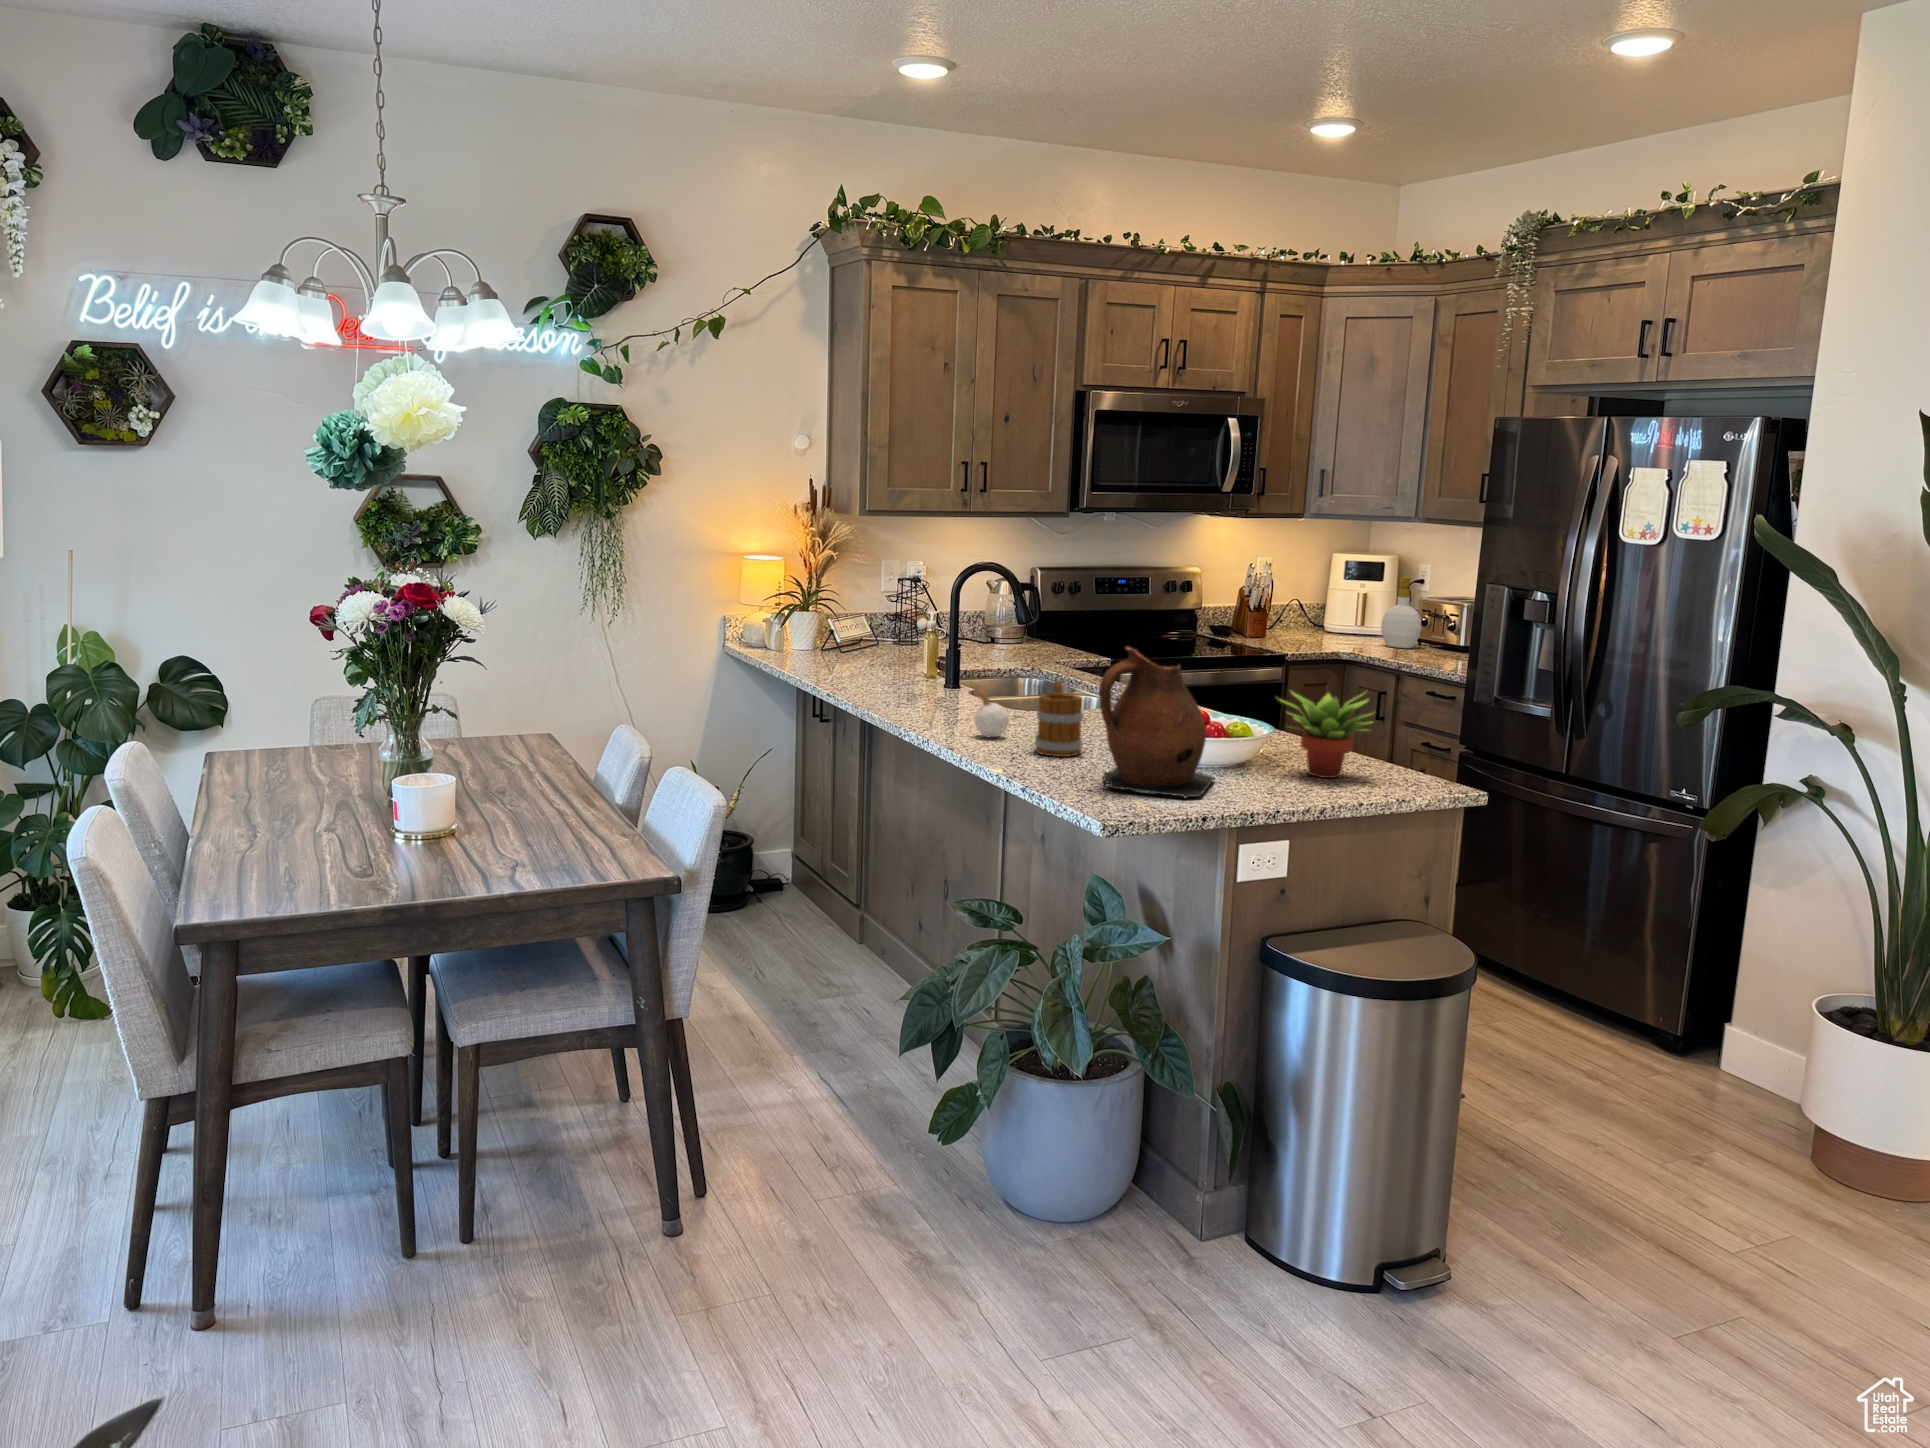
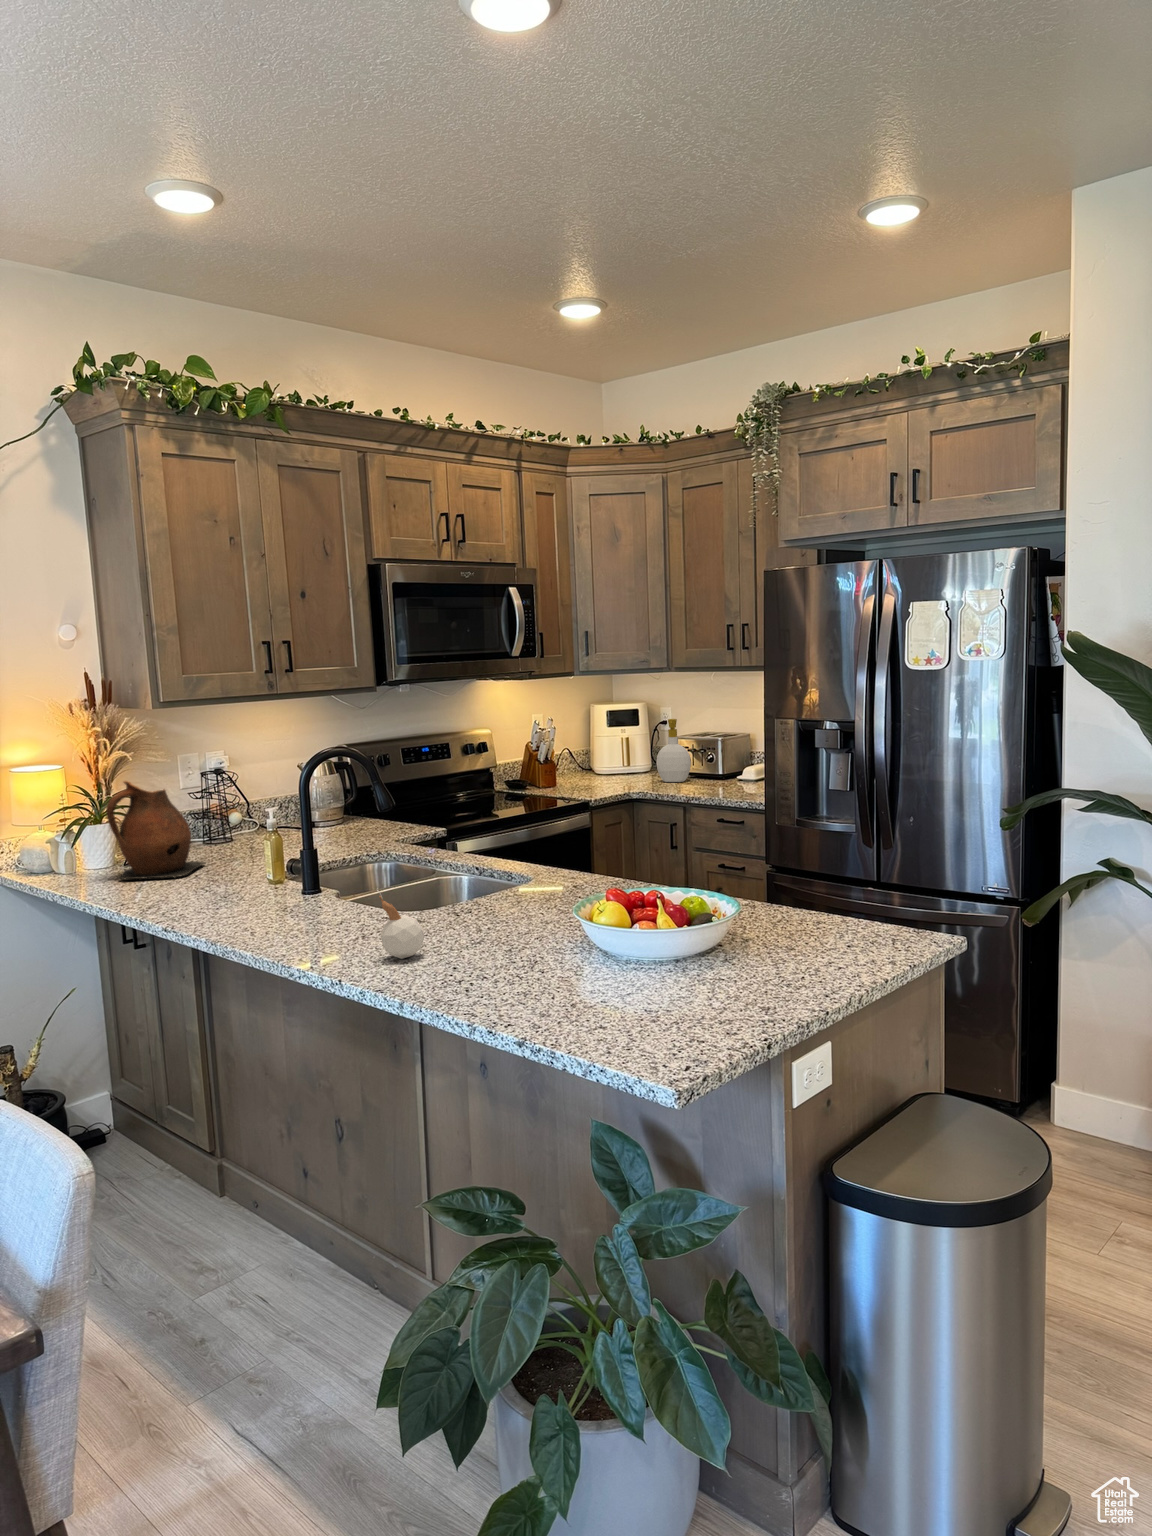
ceramic pitcher: present [1099,647,1215,799] -> present [106,781,206,879]
mug: present [1035,681,1083,757] -> none [470,879,532,975]
succulent plant: present [1279,690,1373,778] -> none [747,841,855,947]

